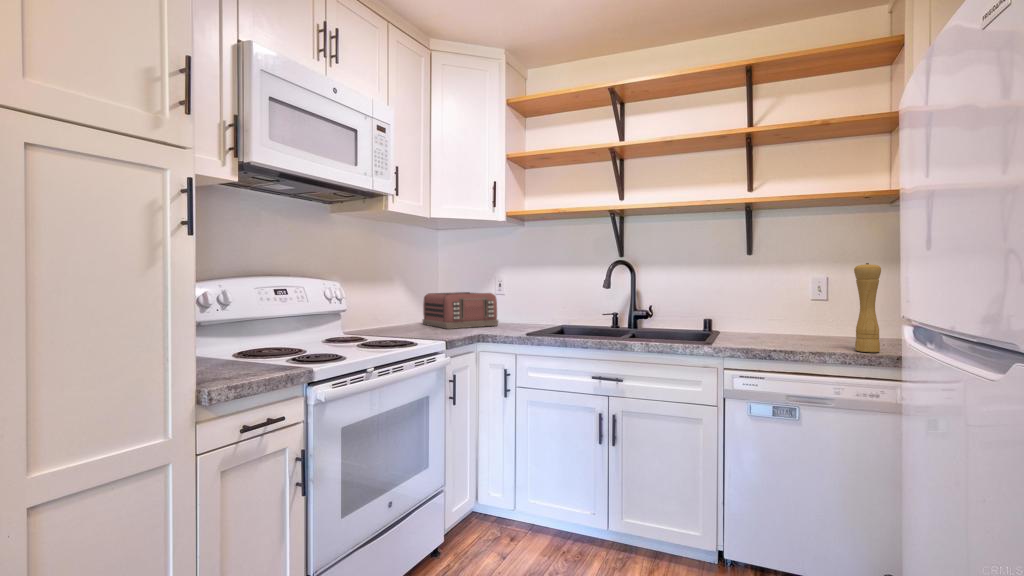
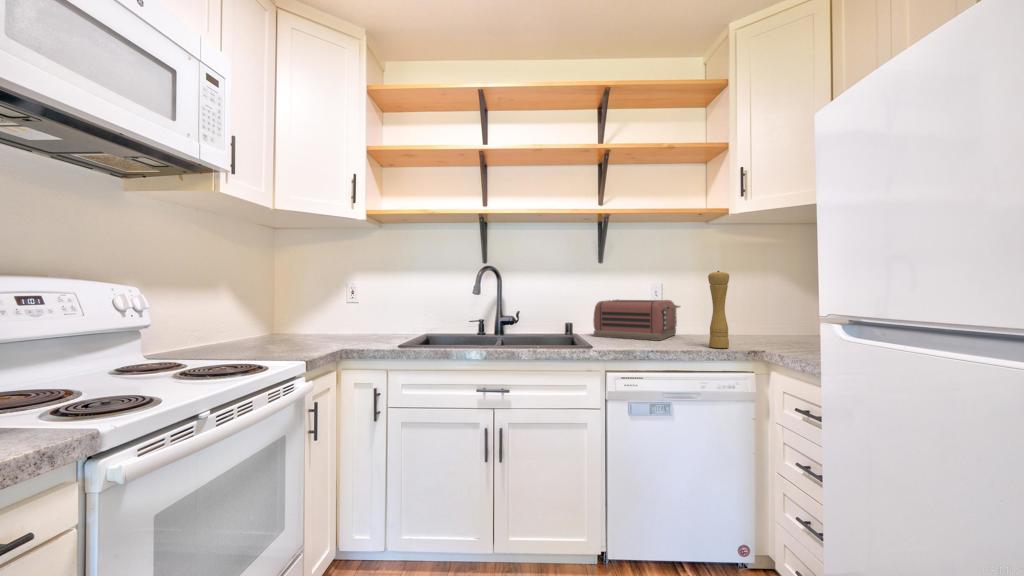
toaster: present [423,292,498,329] -> present [593,300,680,341]

